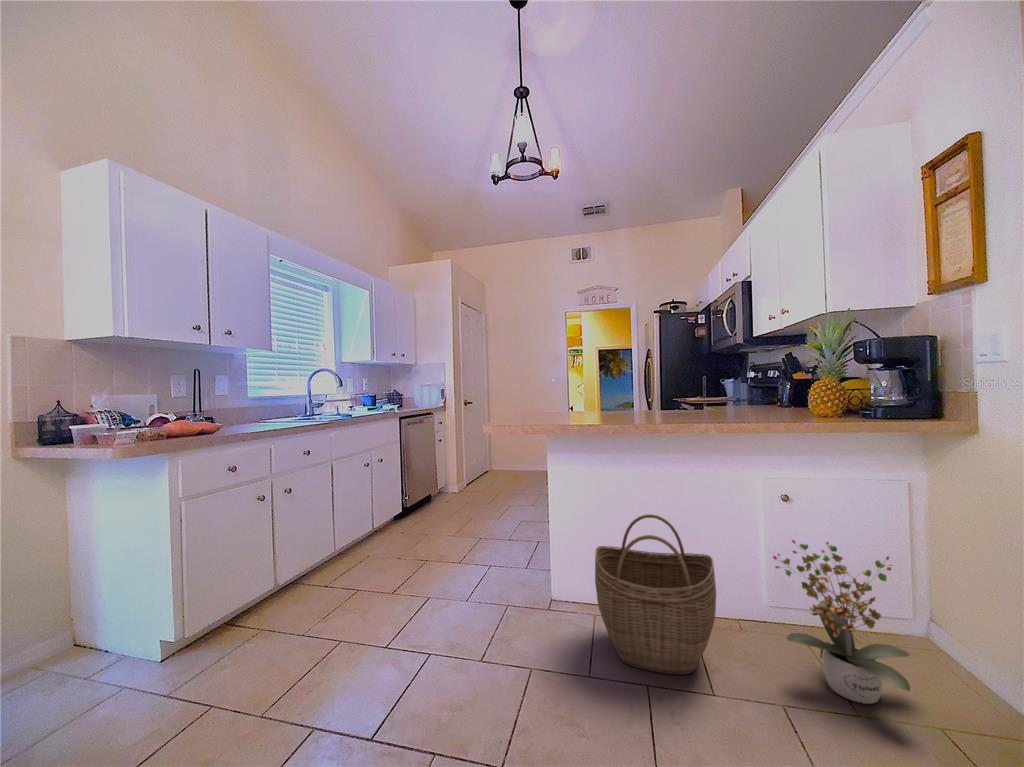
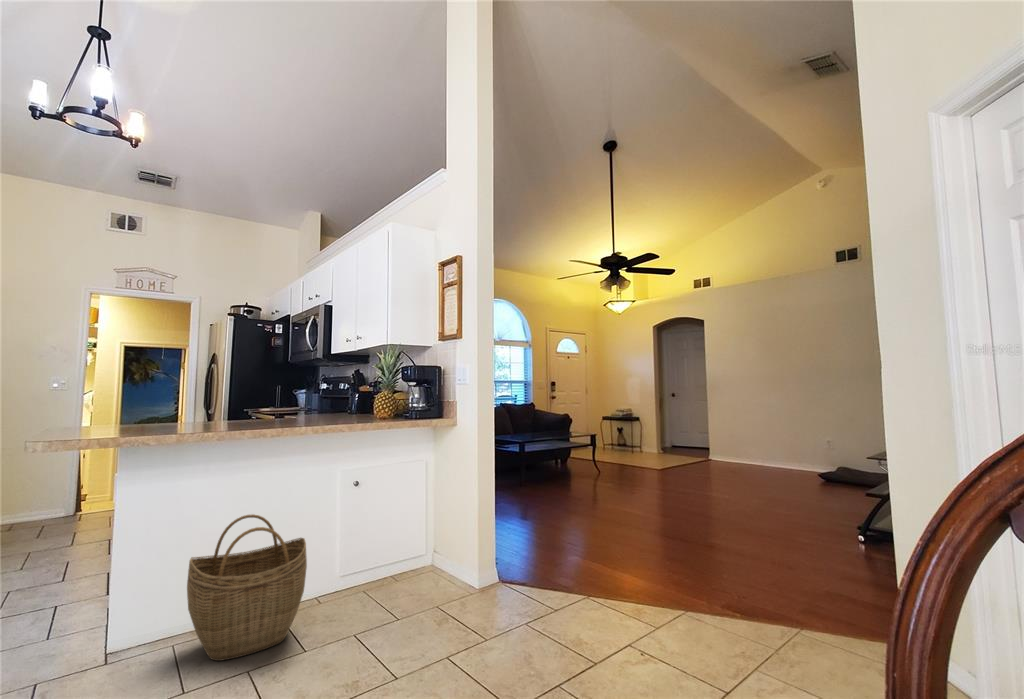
potted plant: present [773,540,910,704] -> none [349,507,421,610]

